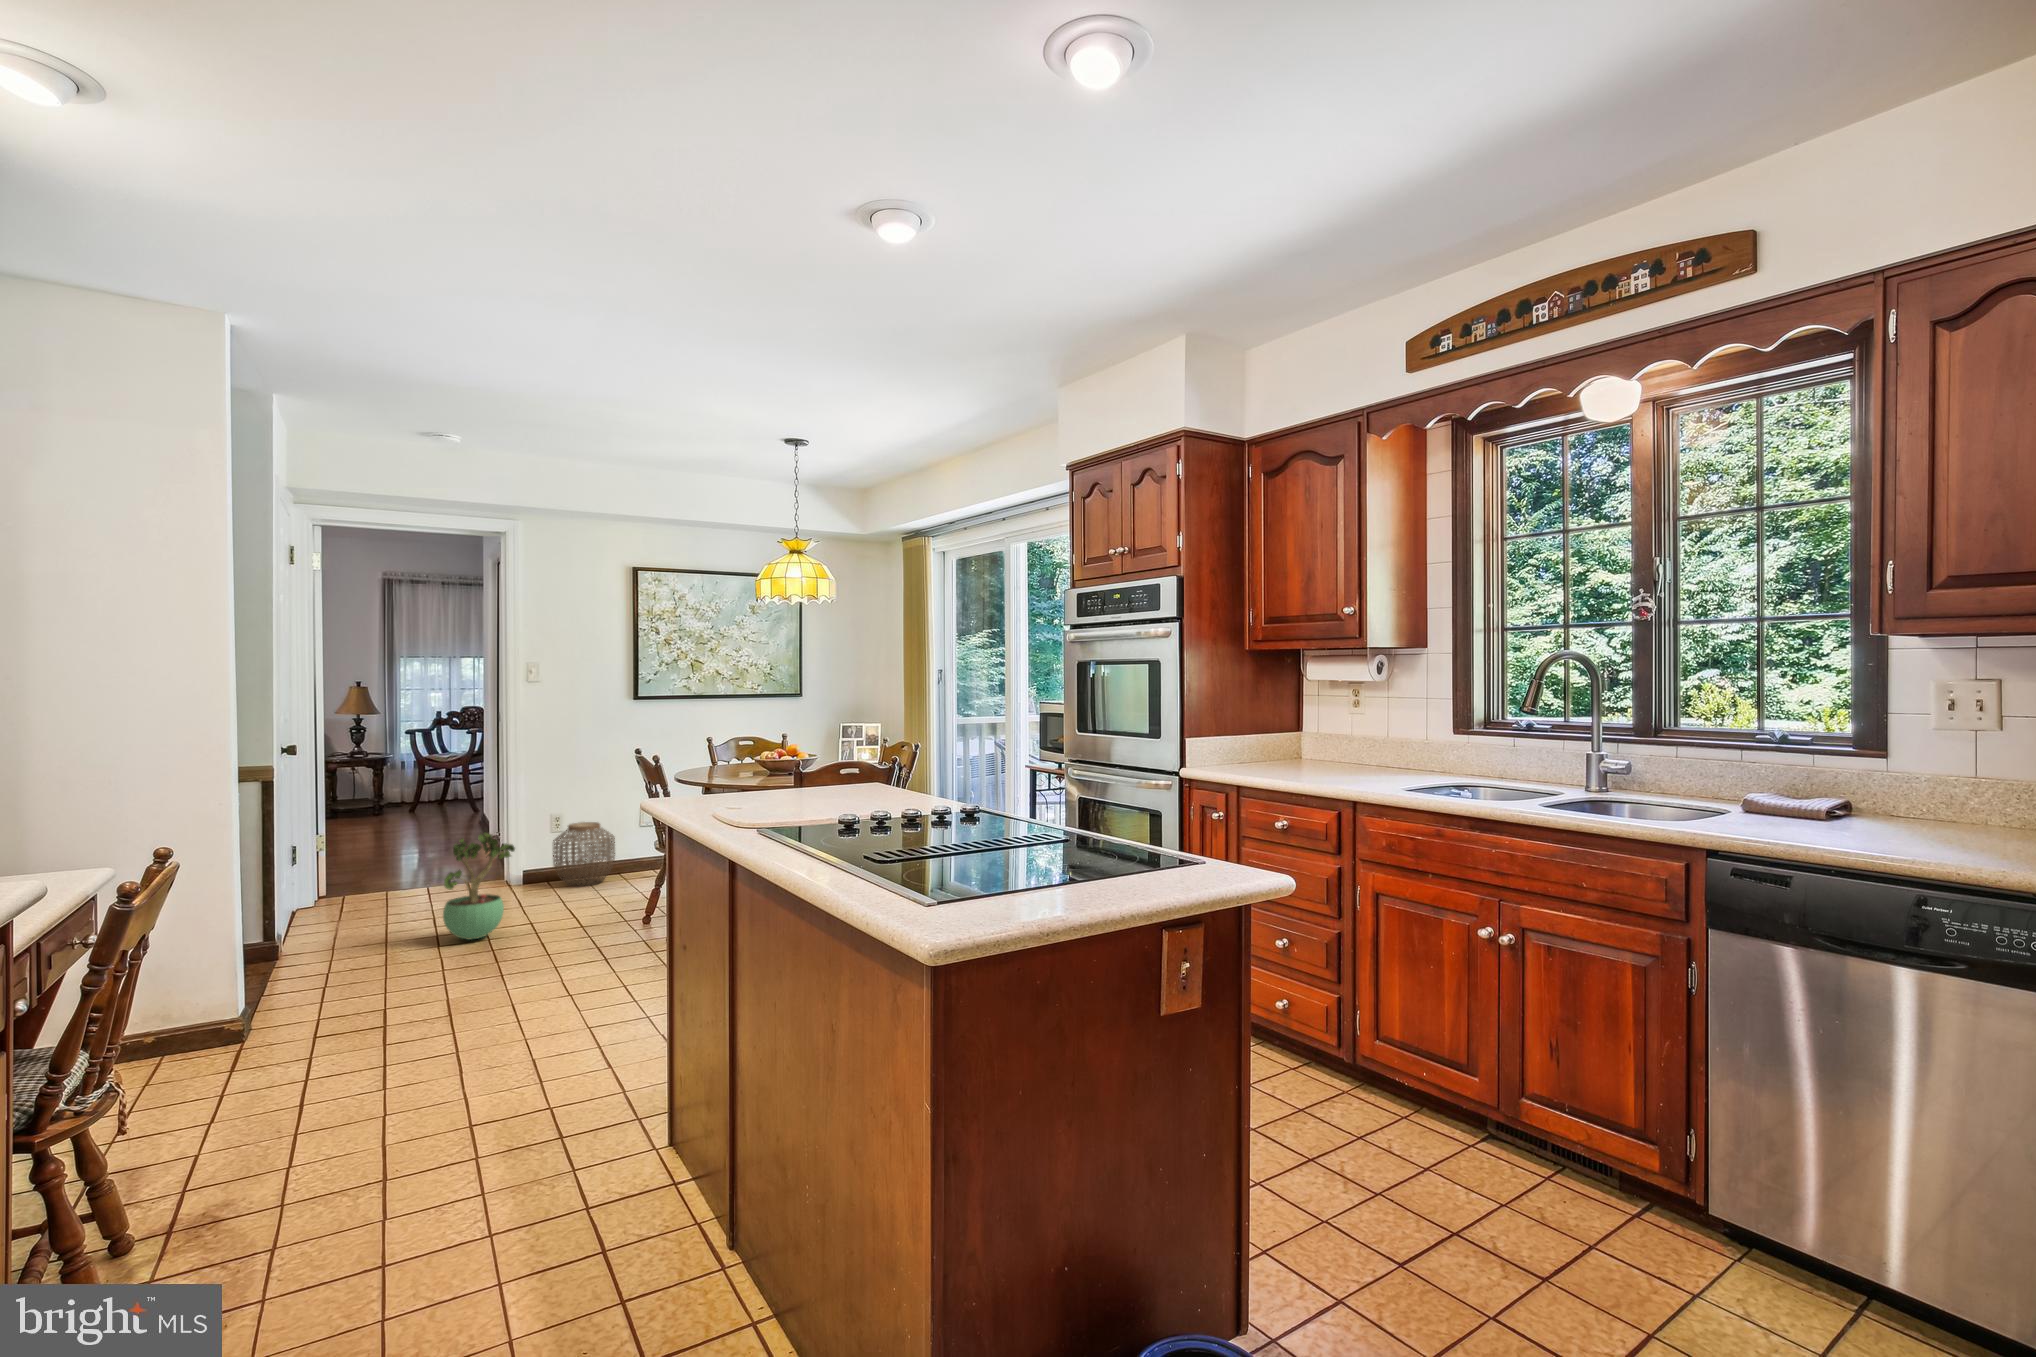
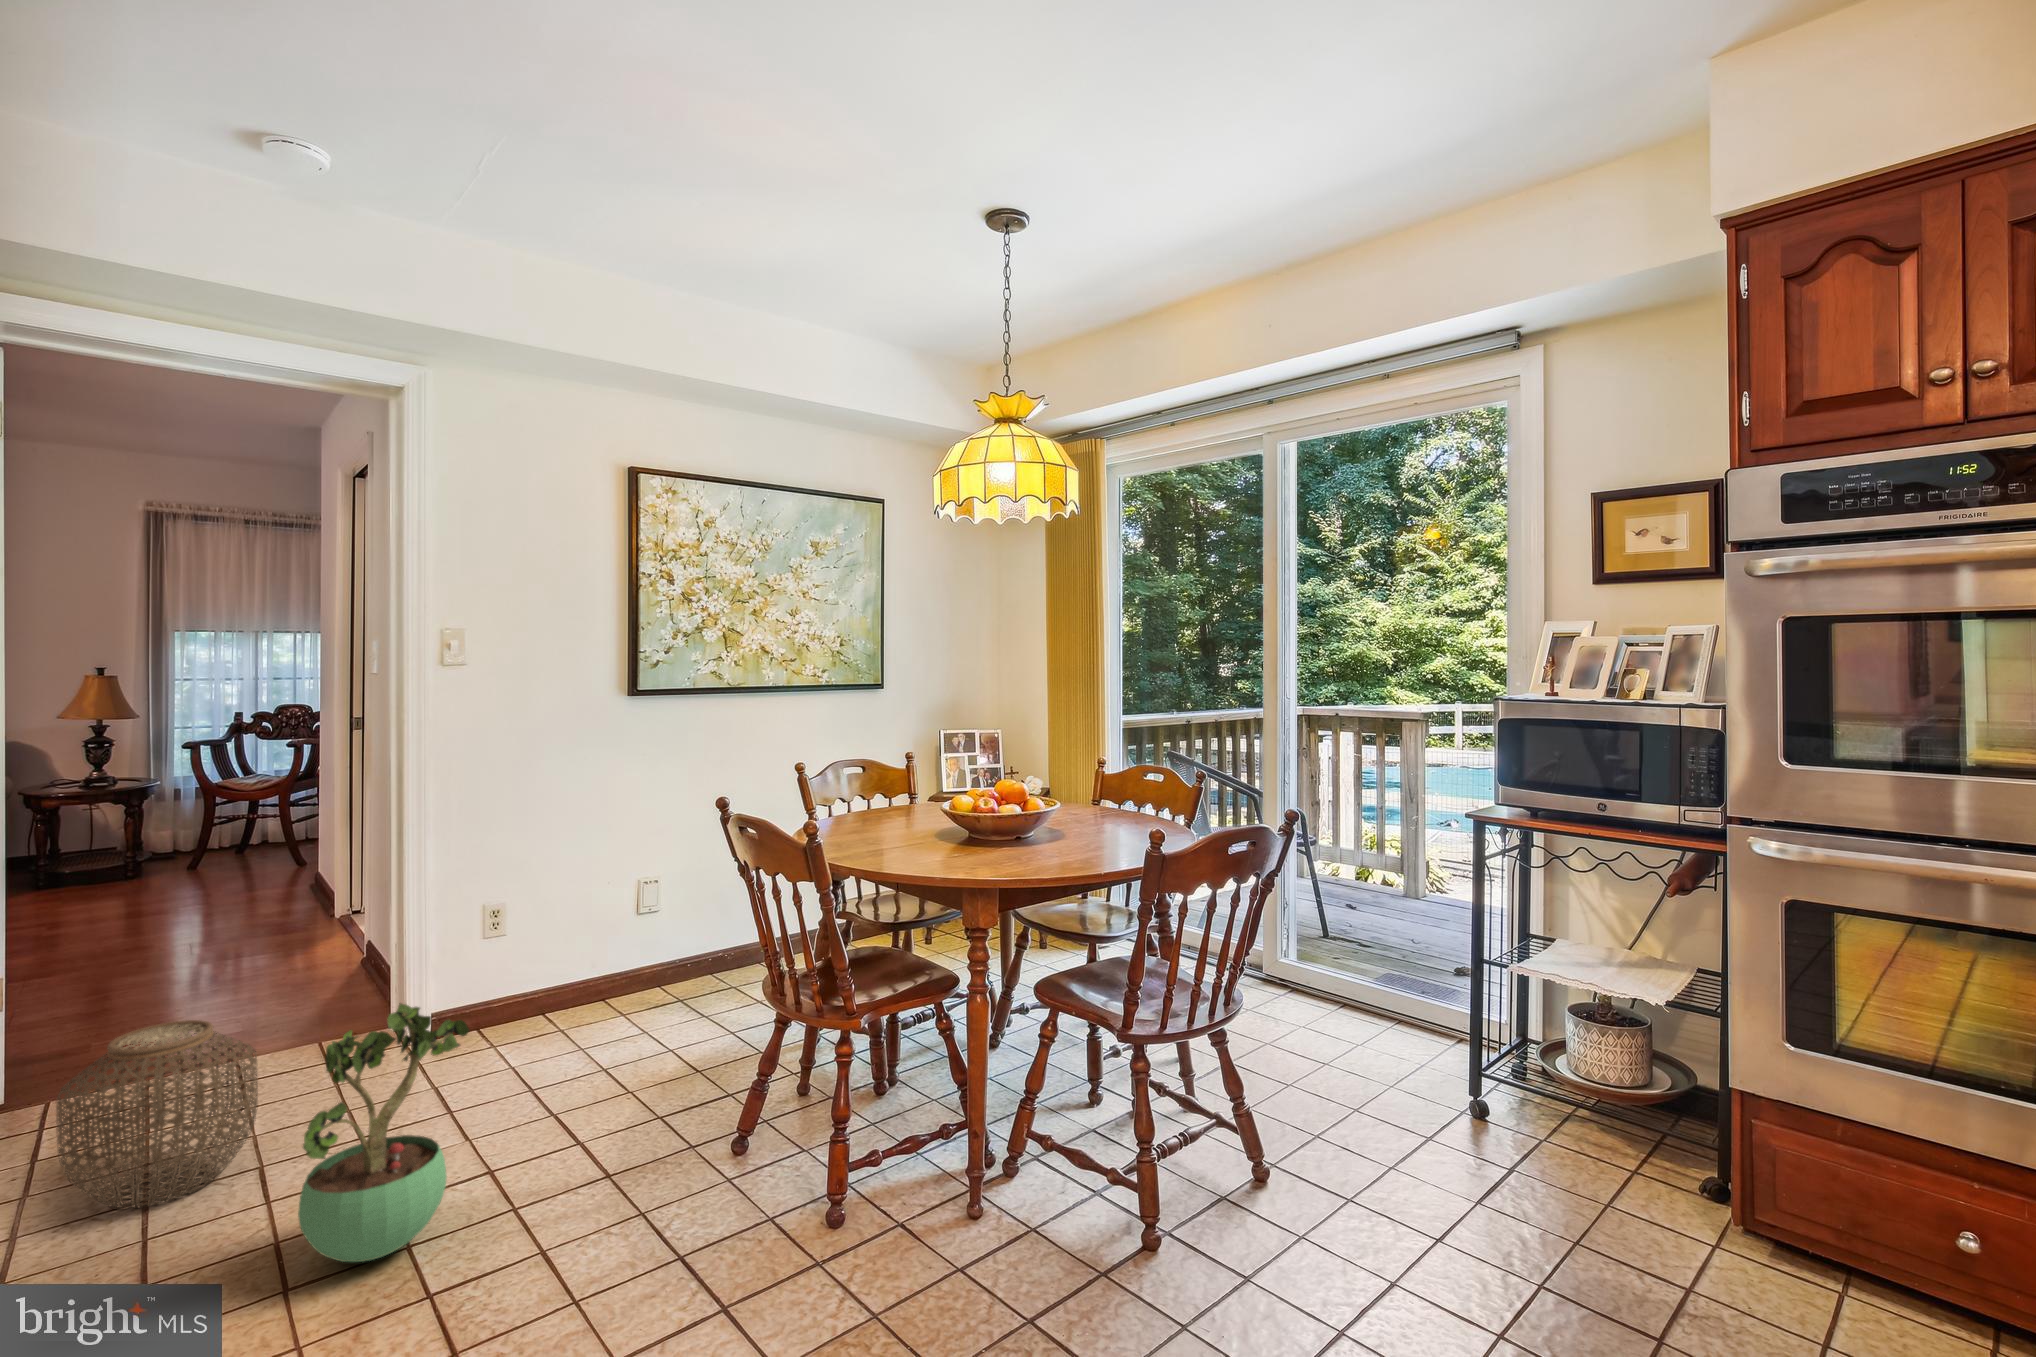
woven basket: present [553,822,615,886] -> present [56,1020,258,1209]

